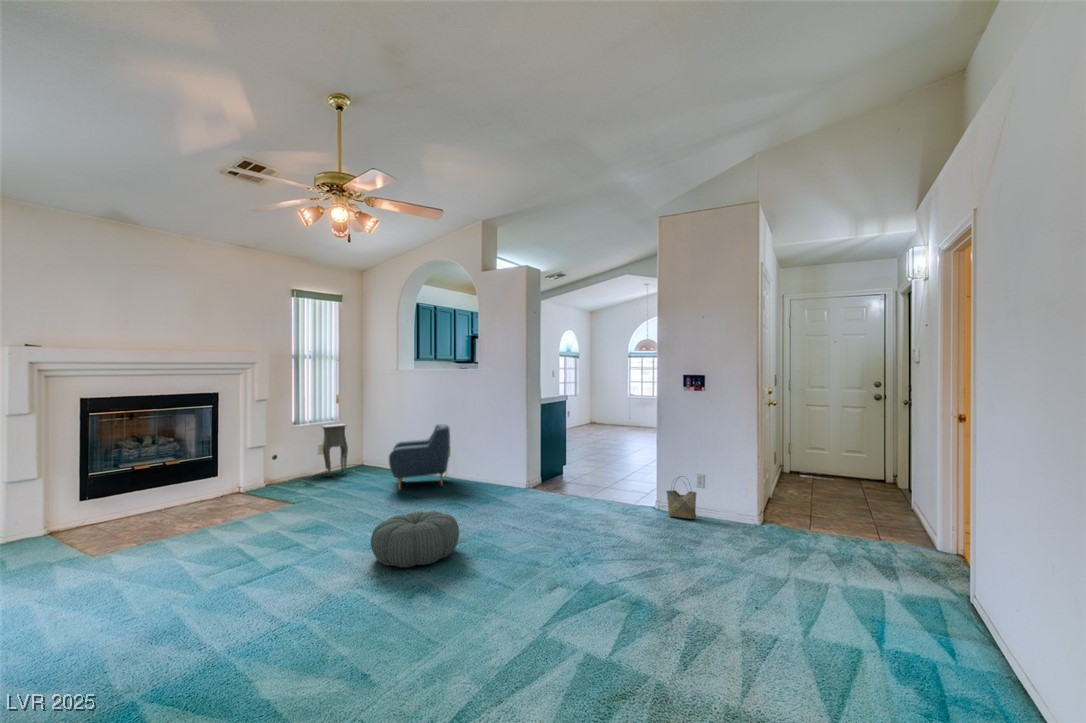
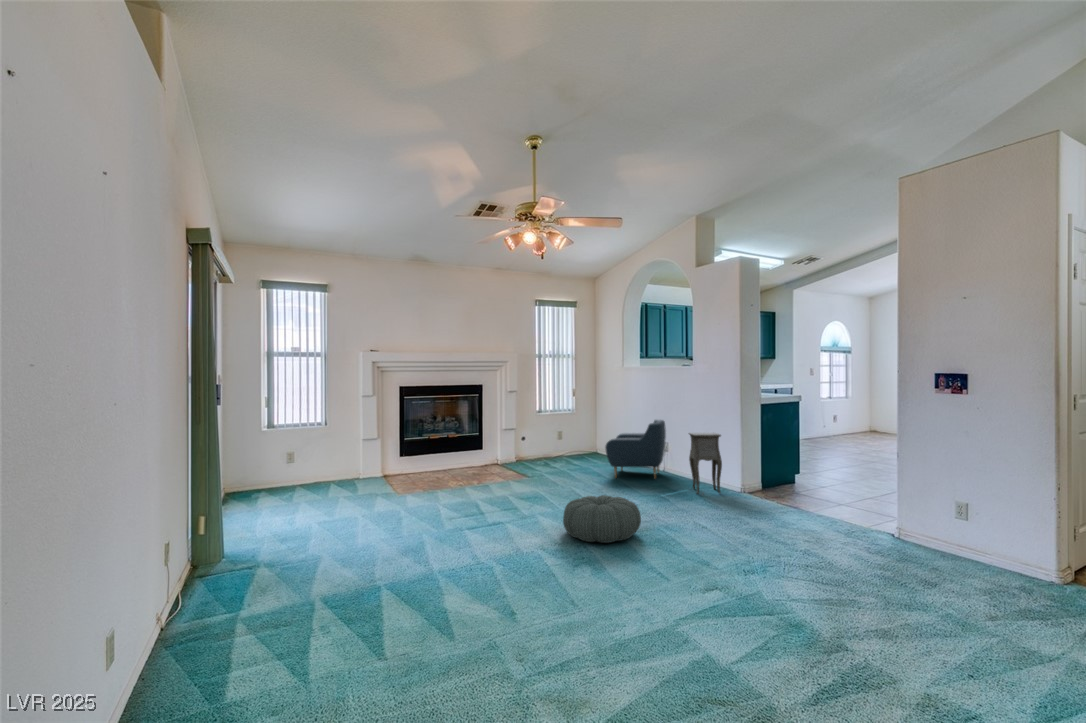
side table: present [322,424,354,476] -> present [689,433,722,494]
woven basket: present [667,490,696,519] -> none [904,500,949,556]

